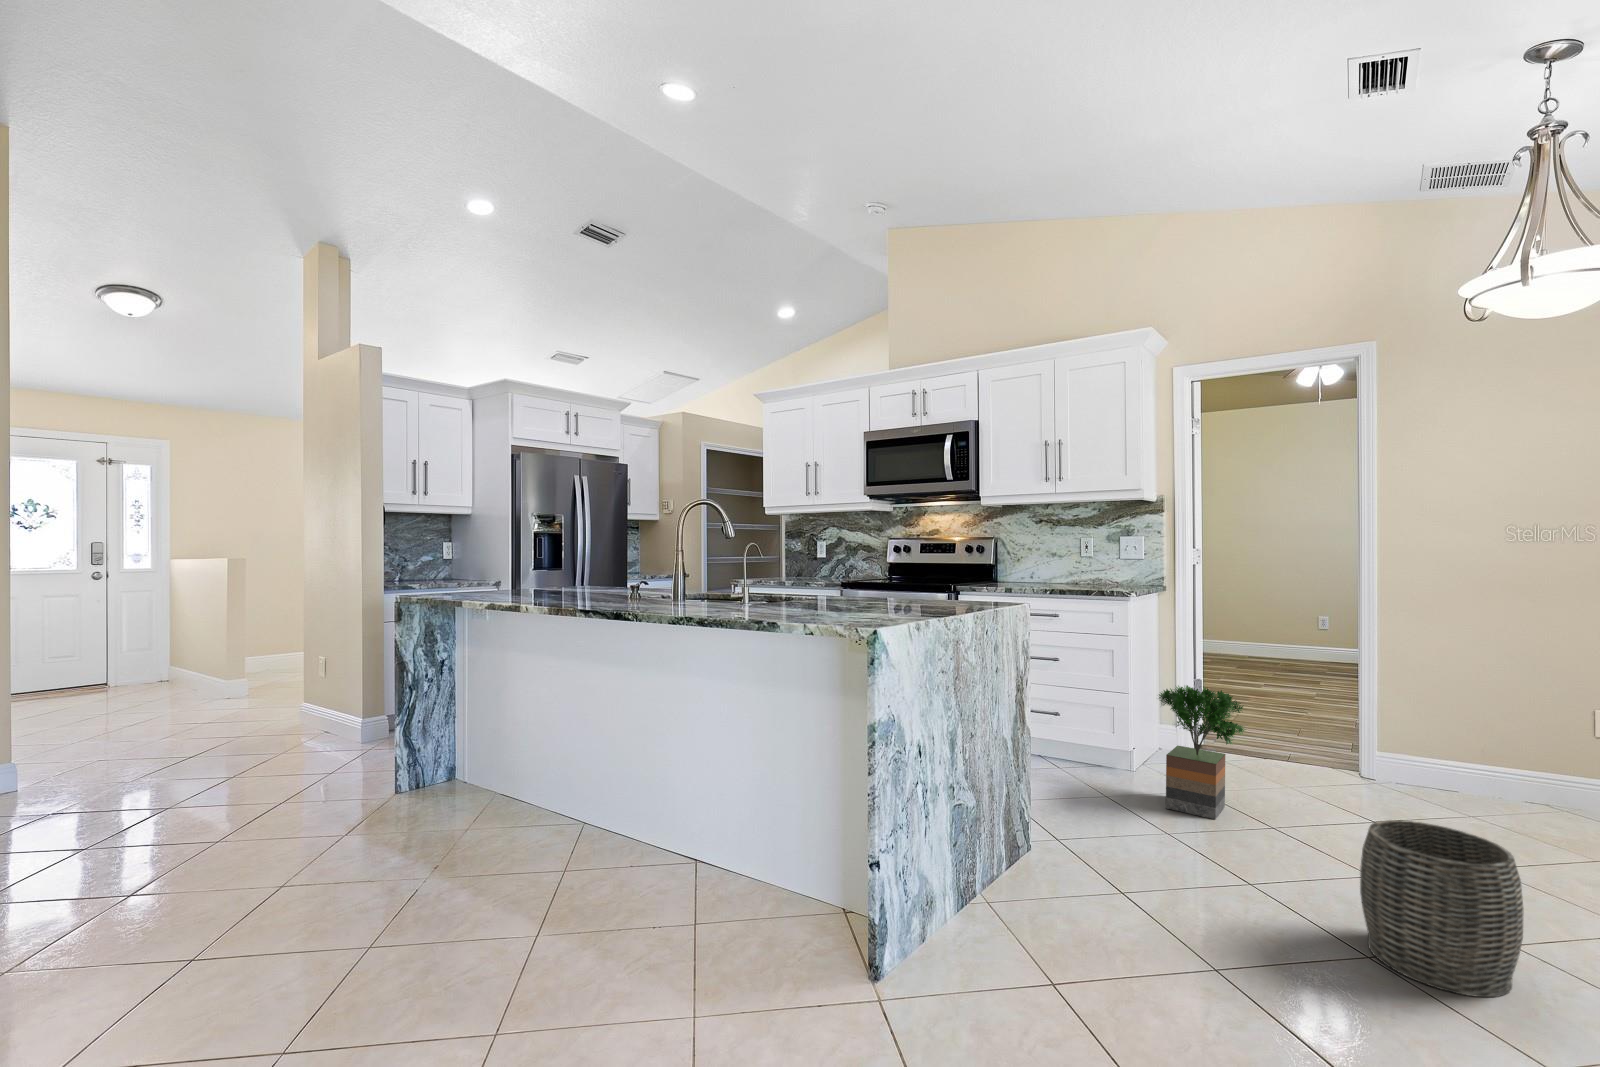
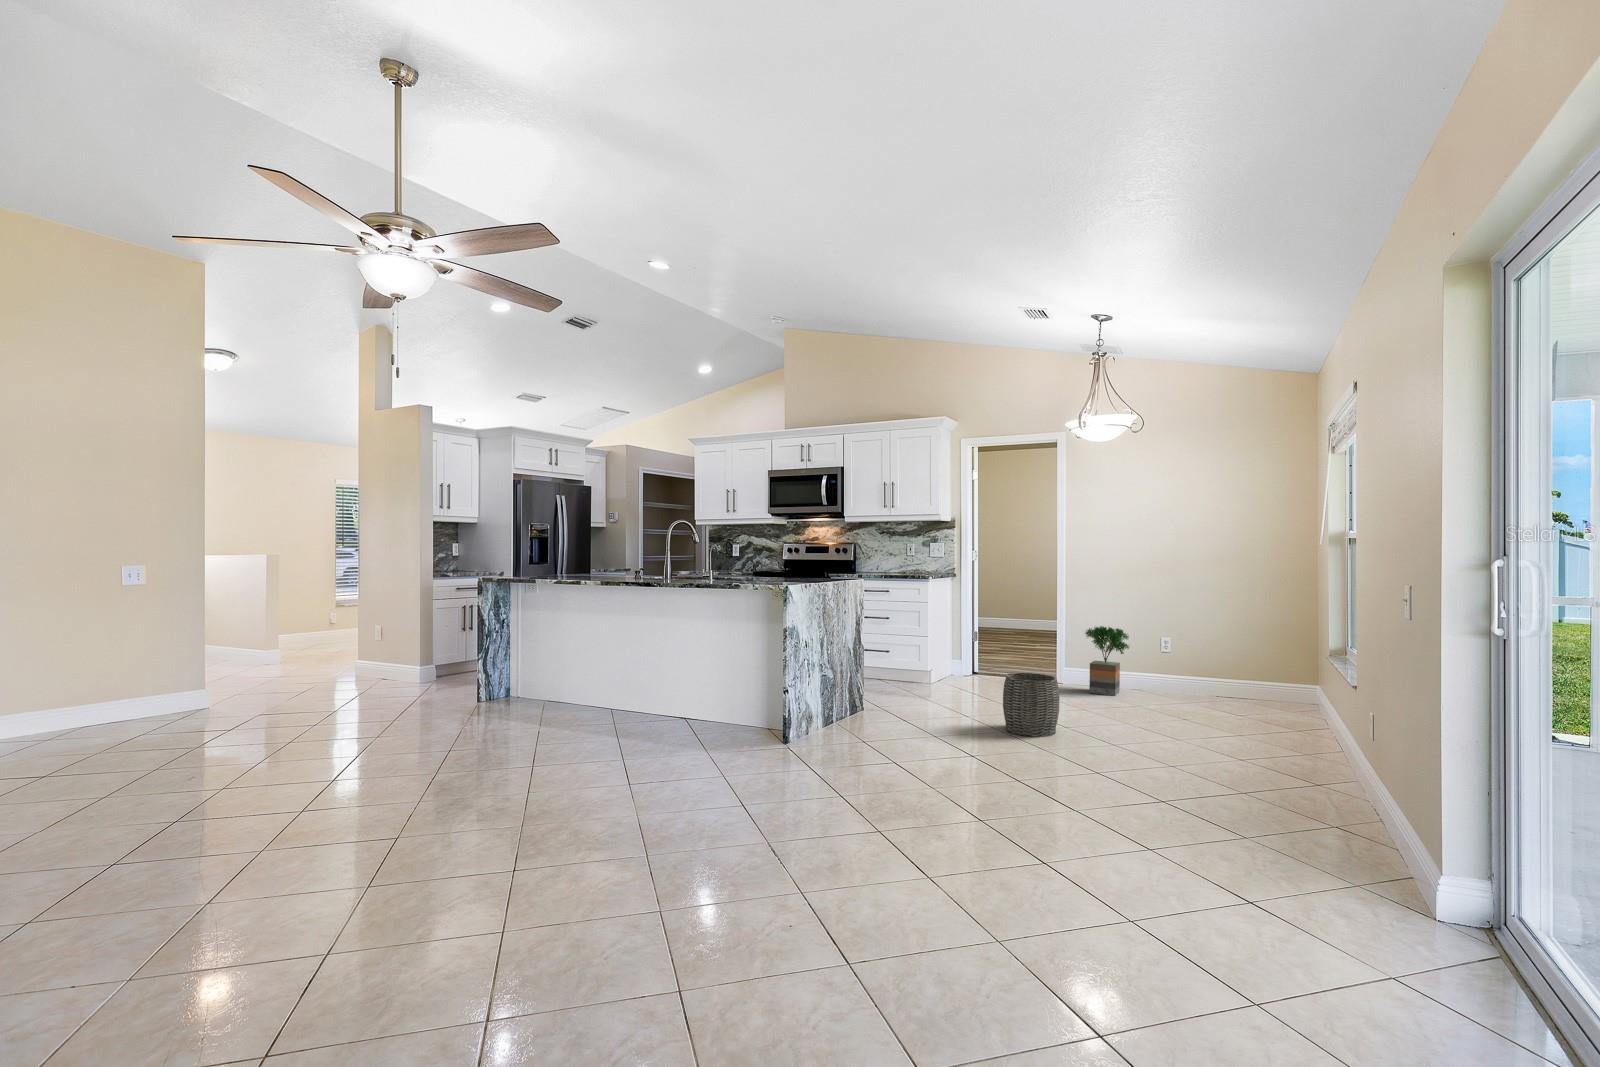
potted tree: present [1159,685,1246,819] -> present [1085,626,1129,696]

